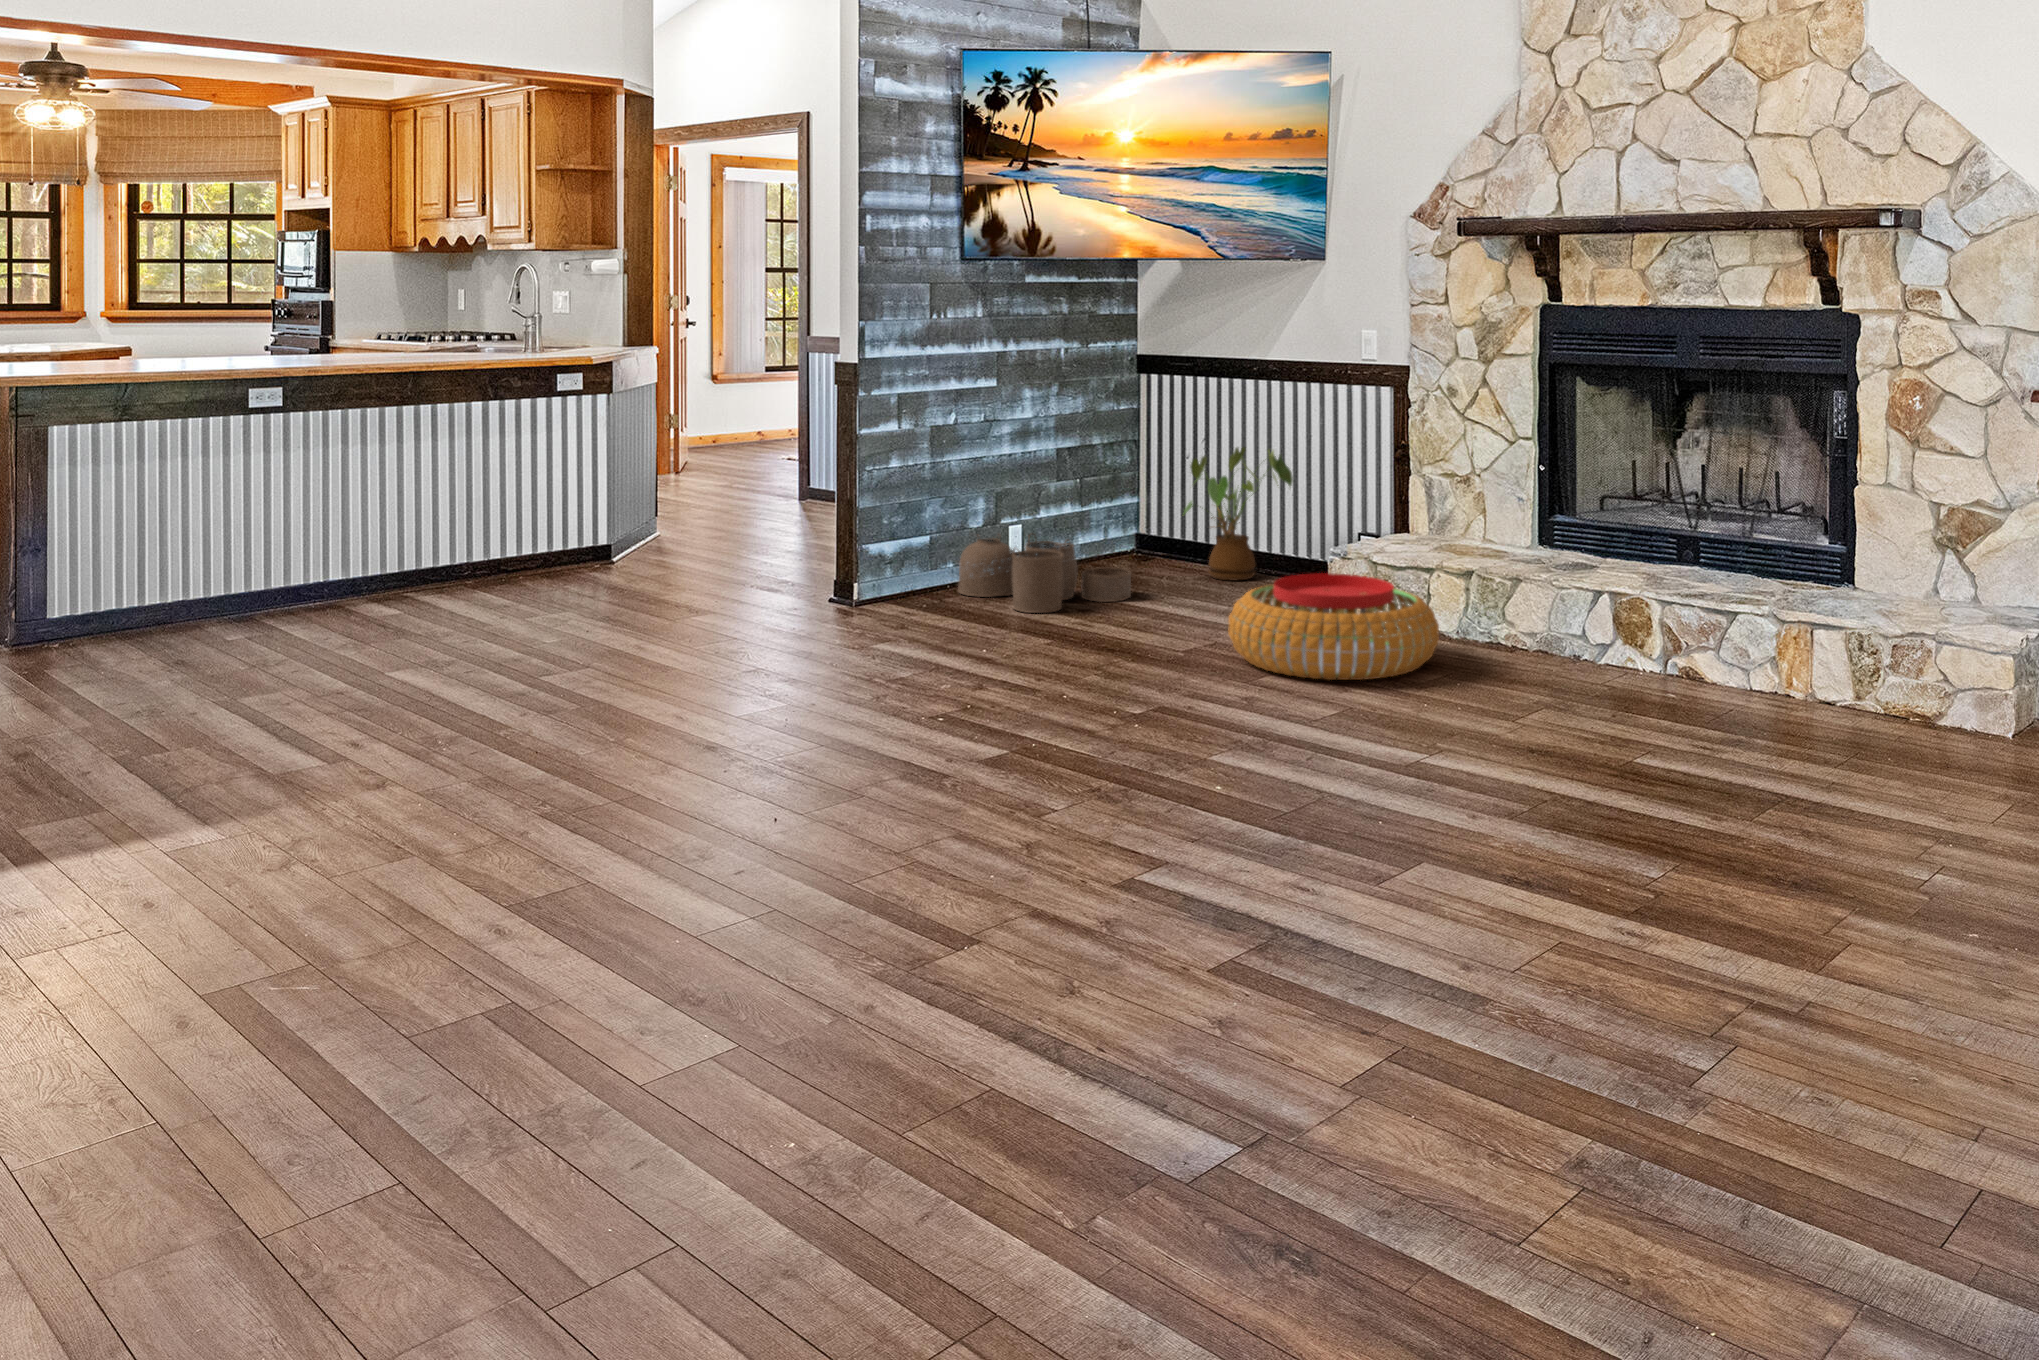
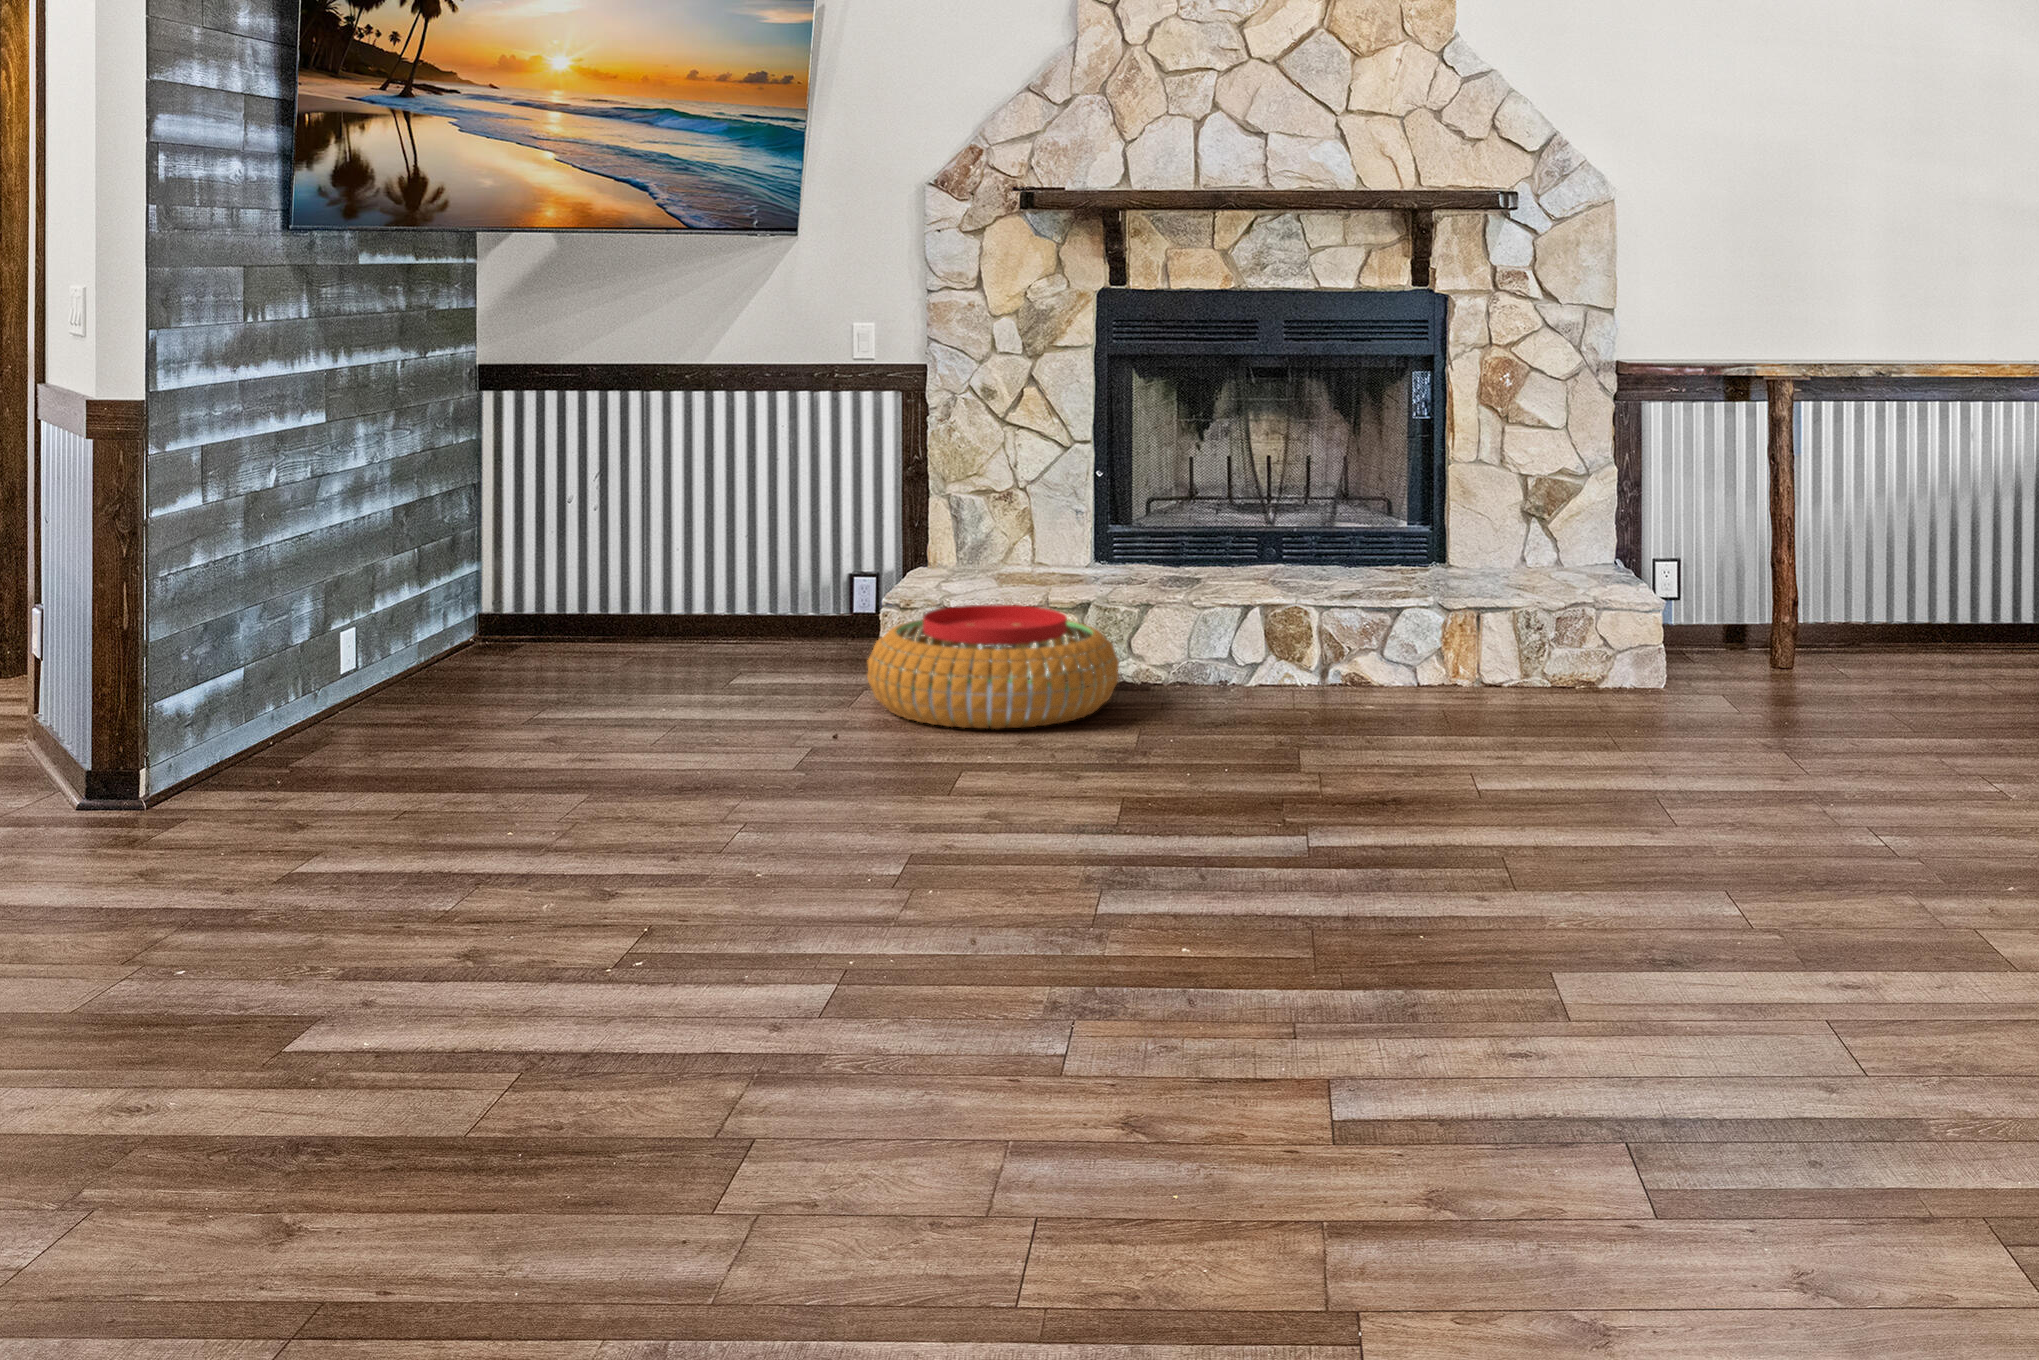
house plant: present [1184,447,1293,580] -> none [649,464,794,635]
woven basket: present [958,534,1131,613] -> none [370,593,630,699]

